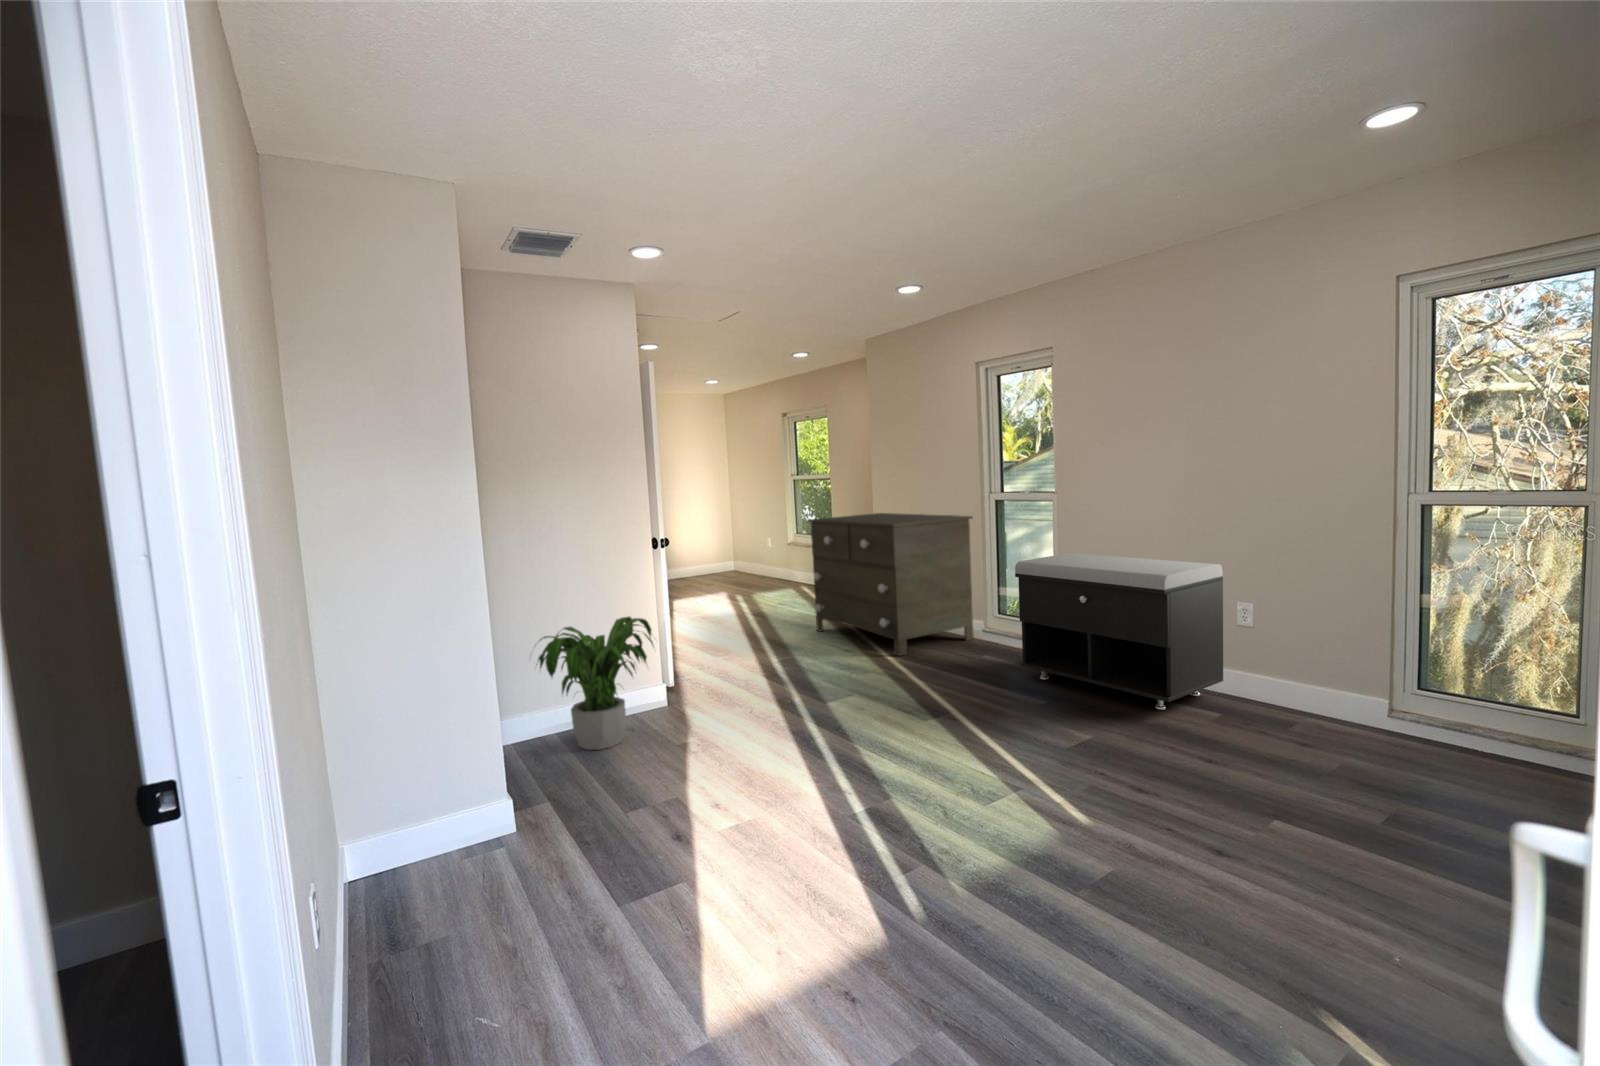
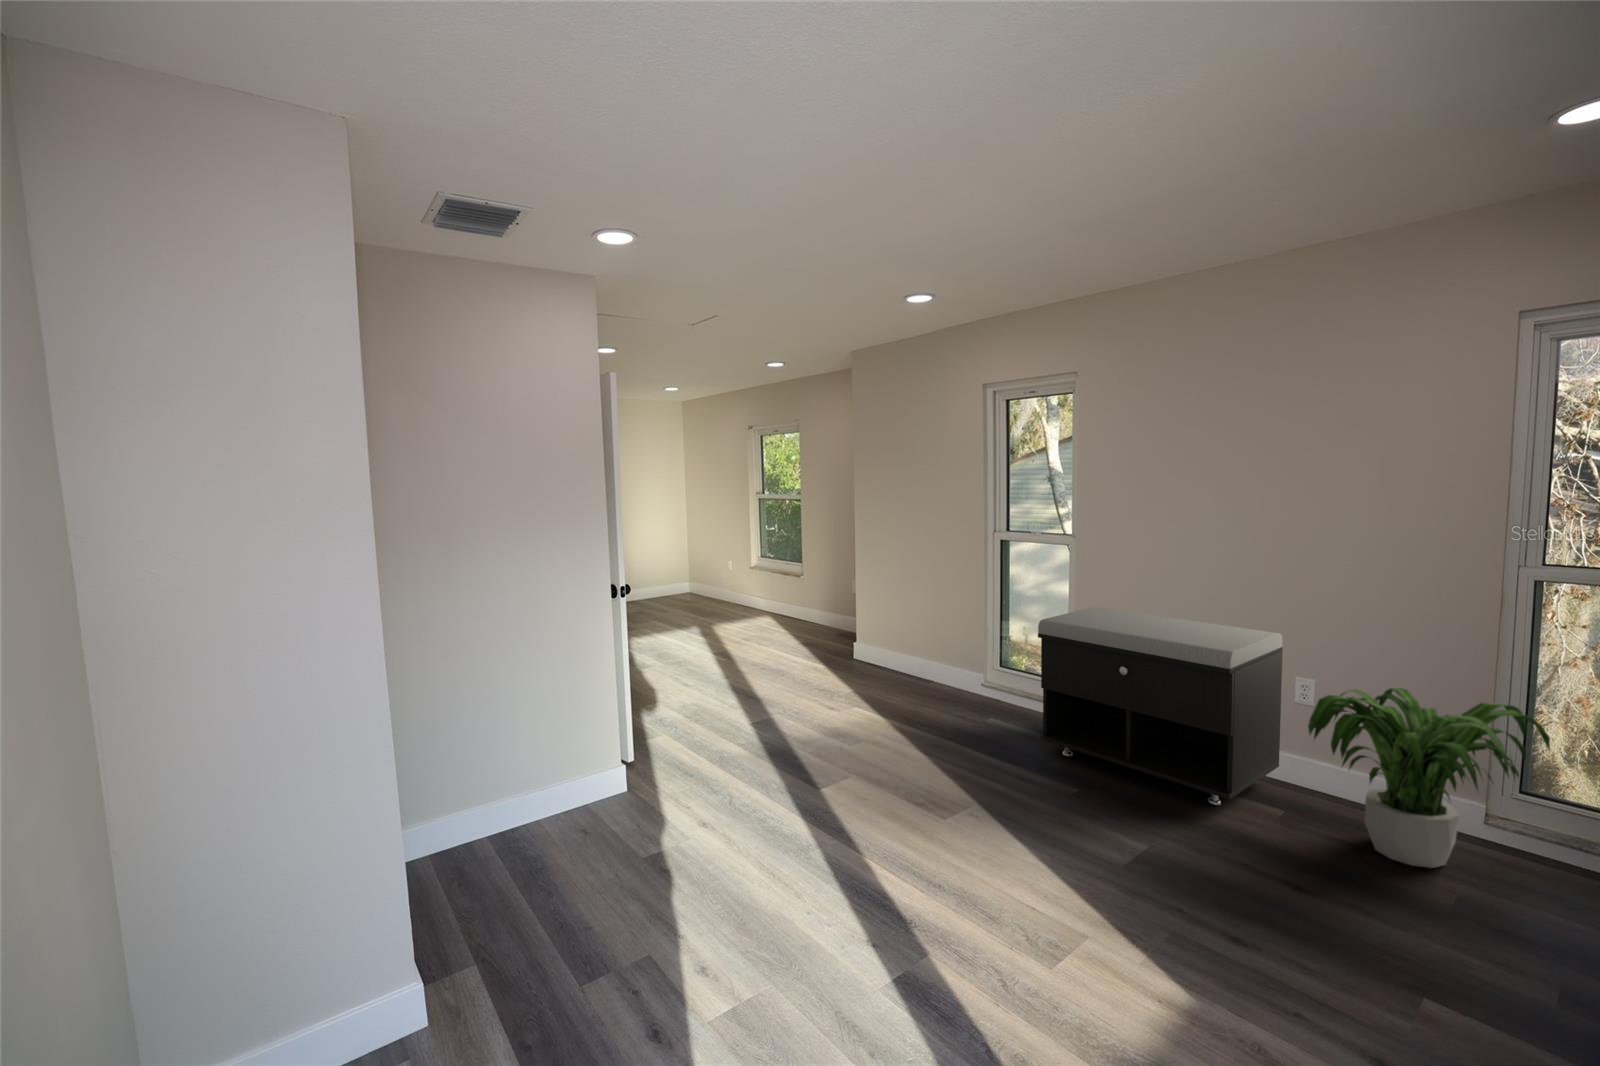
dresser: present [808,513,974,656] -> none [785,545,976,718]
potted plant: present [538,617,653,750] -> present [1308,688,1550,868]

